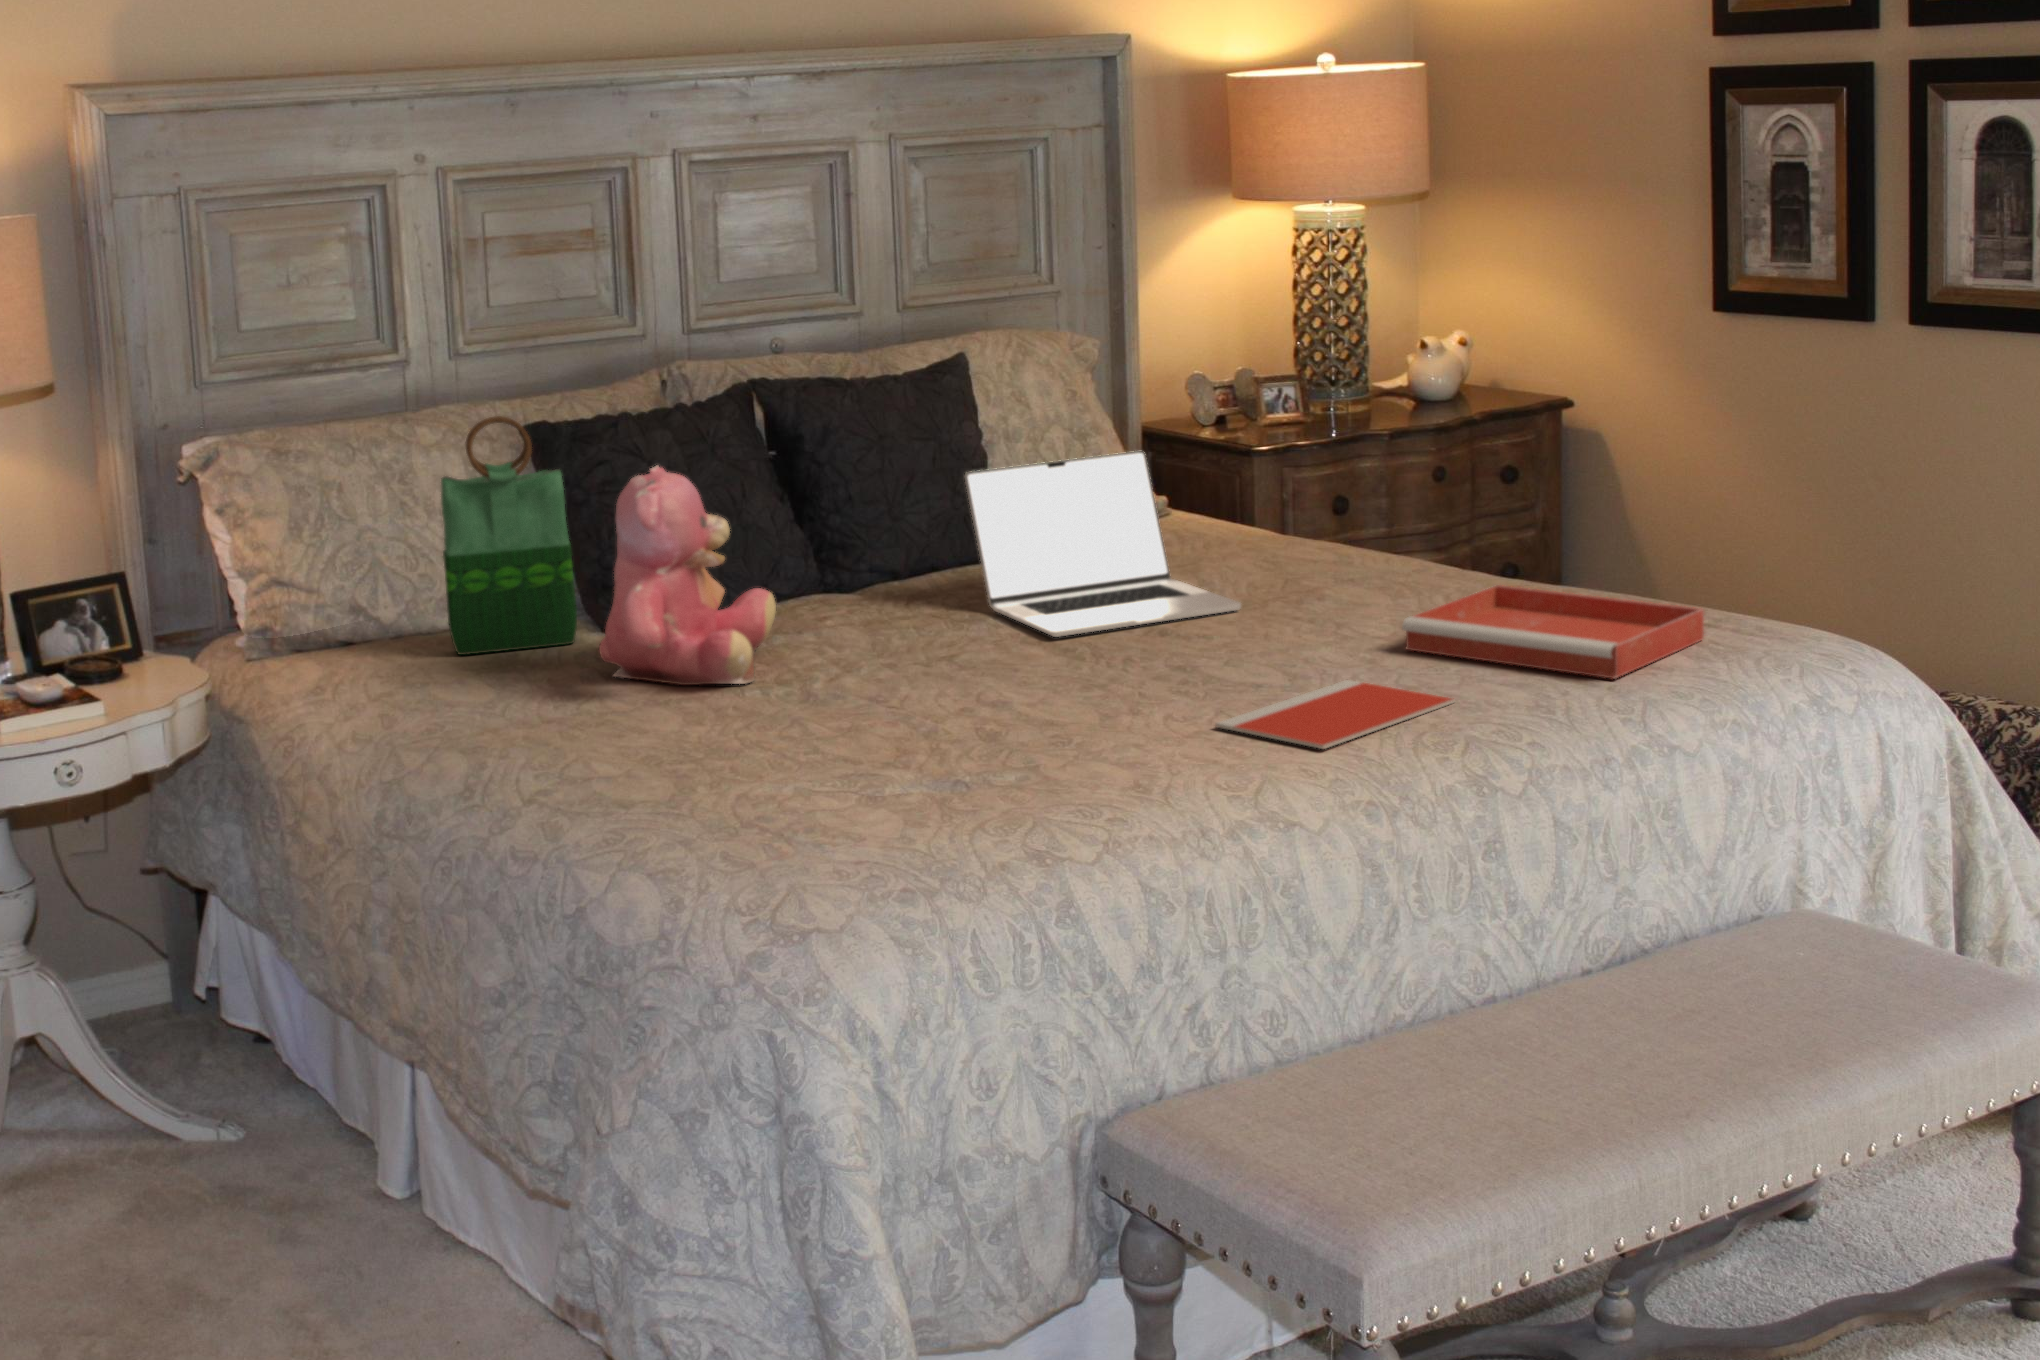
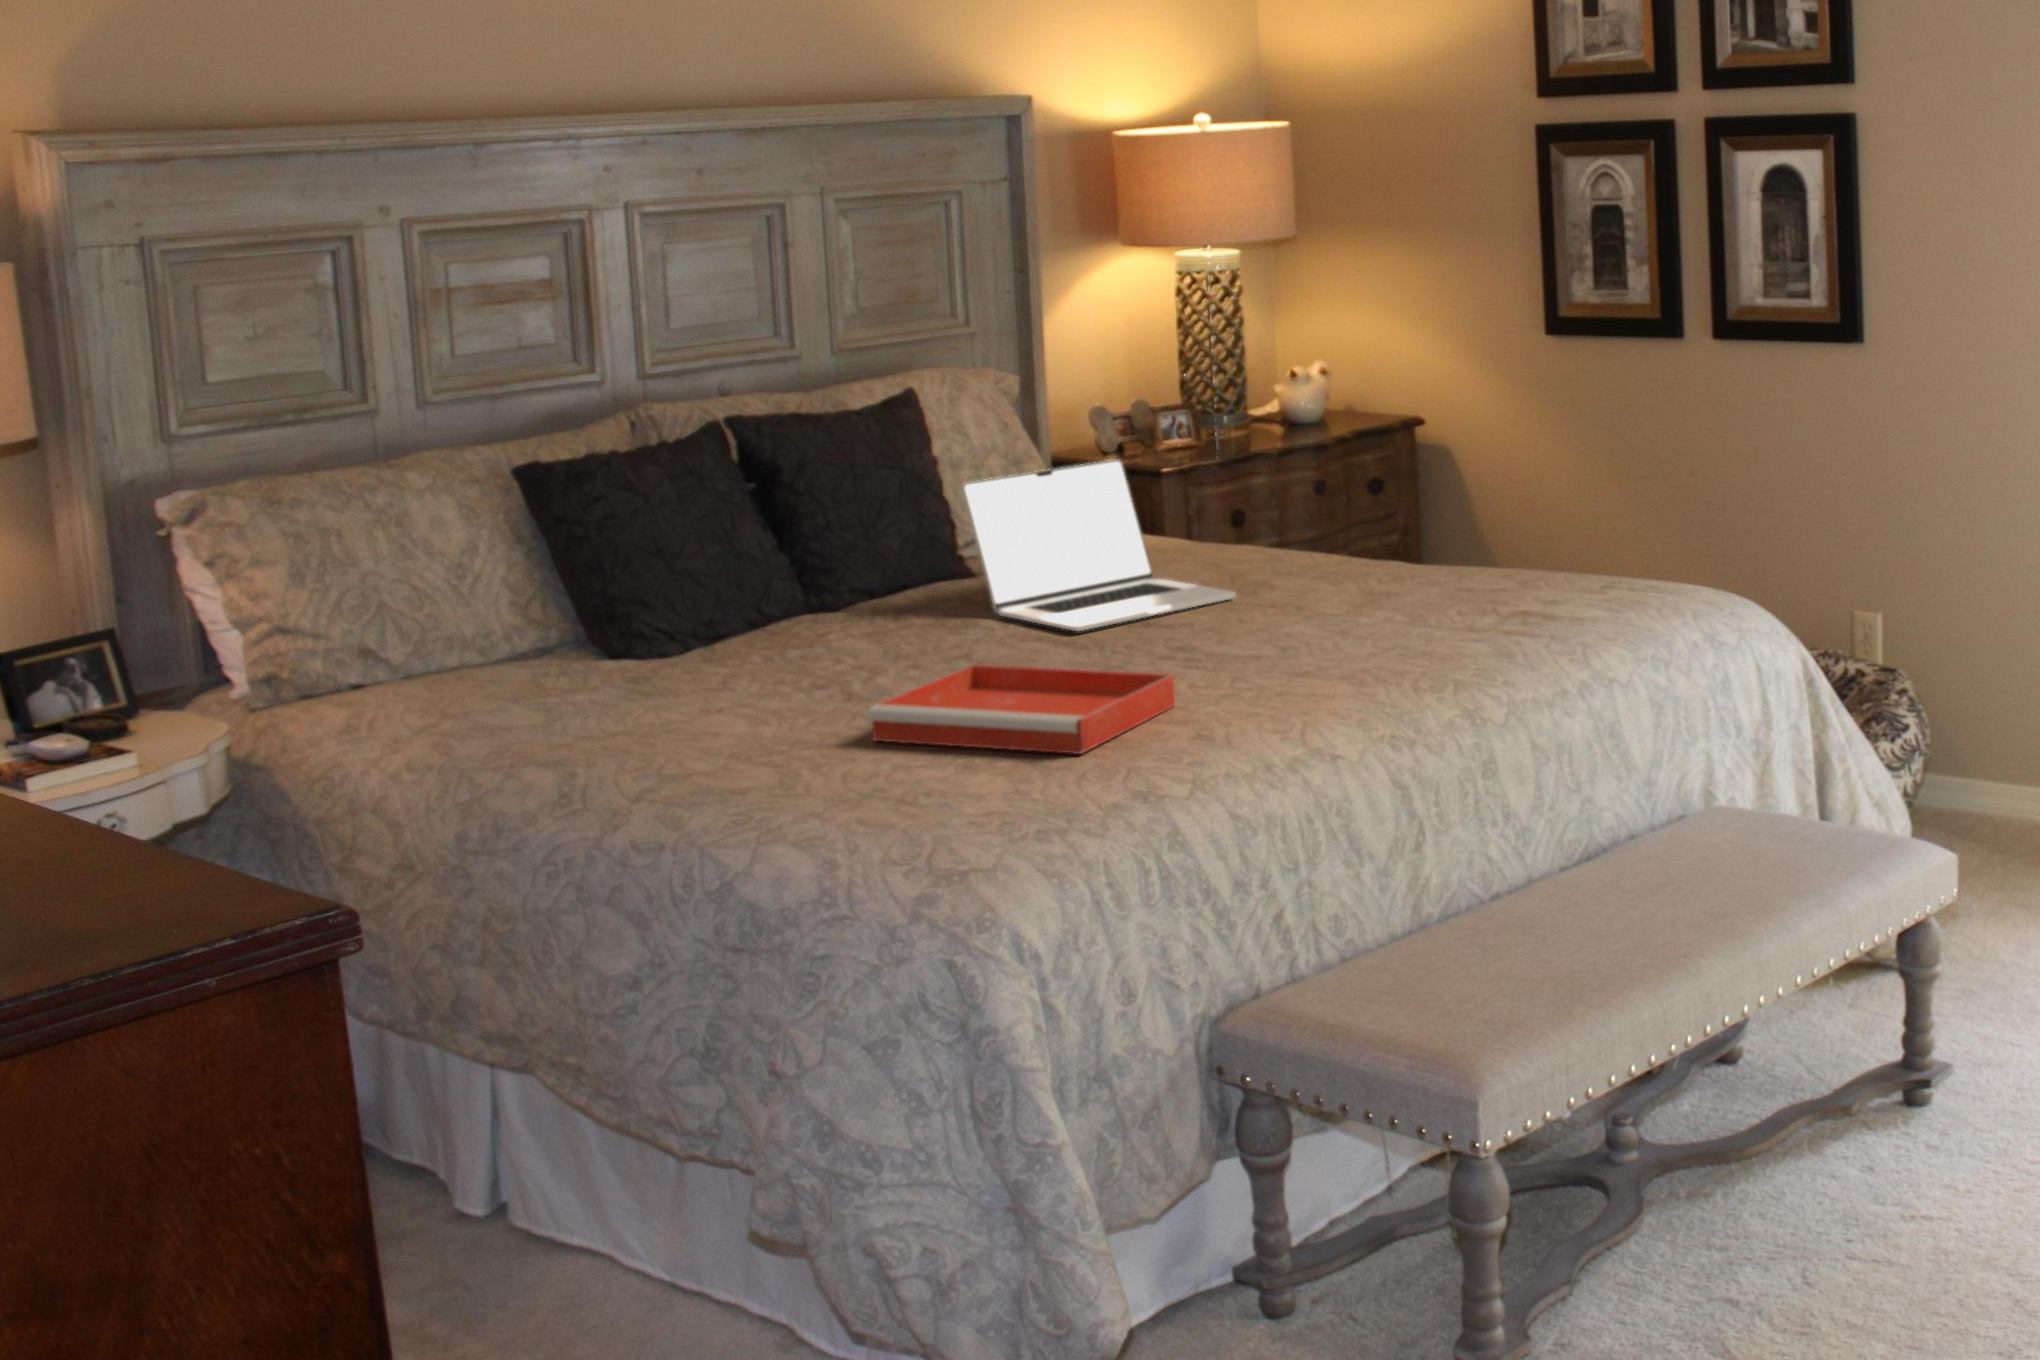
tote bag: present [441,416,577,655] -> none [411,439,569,696]
teddy bear: present [599,466,776,685] -> none [617,480,797,701]
tray: present [1402,585,1704,679] -> present [867,664,1175,754]
notebook: present [1216,680,1455,749] -> none [1282,643,1477,696]

